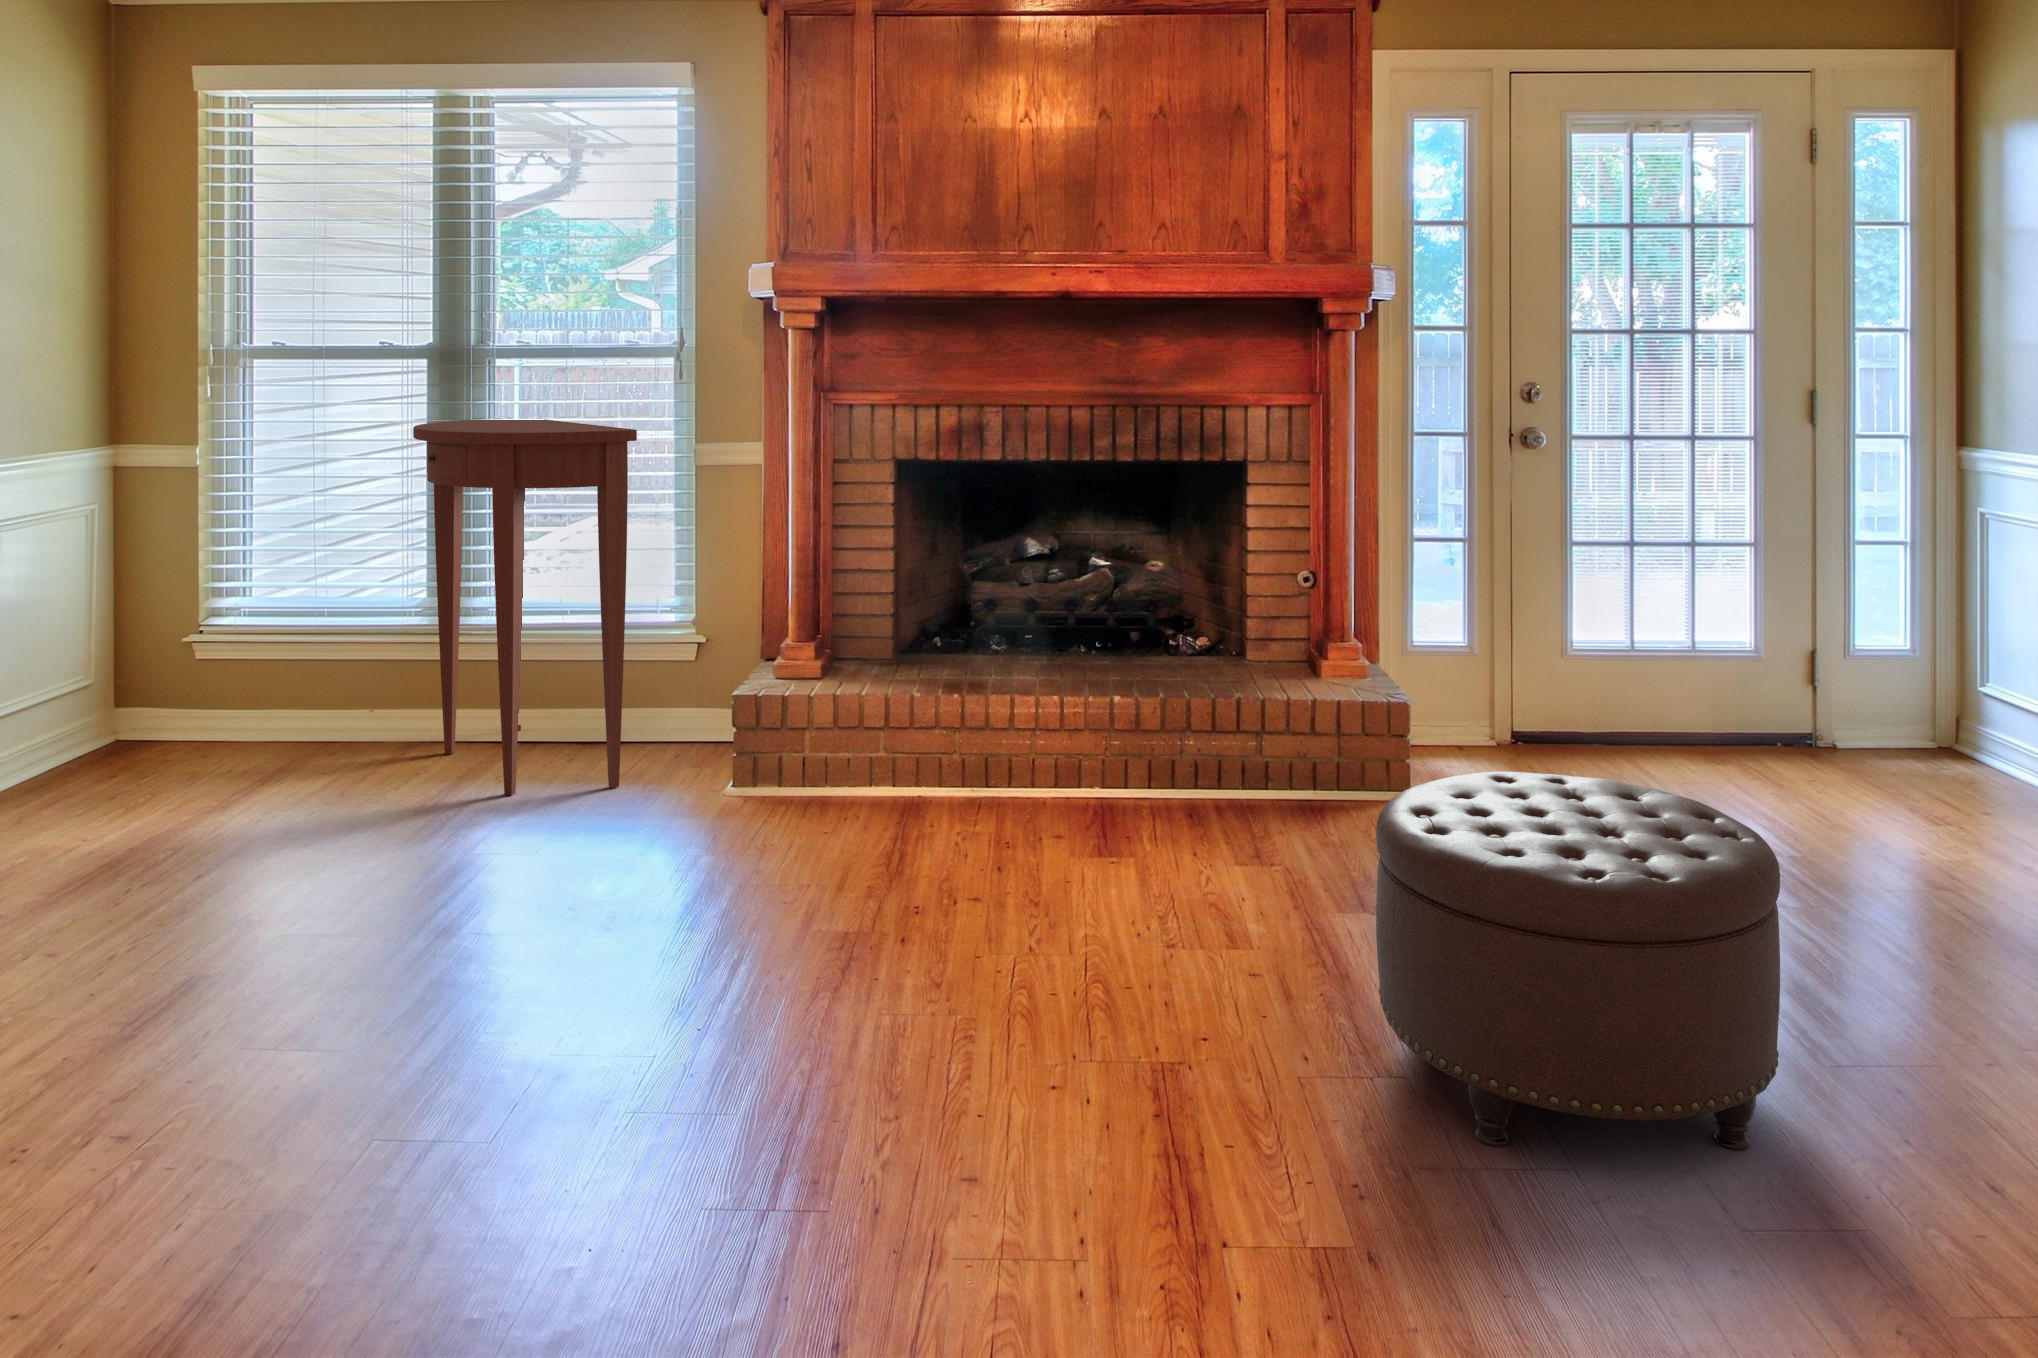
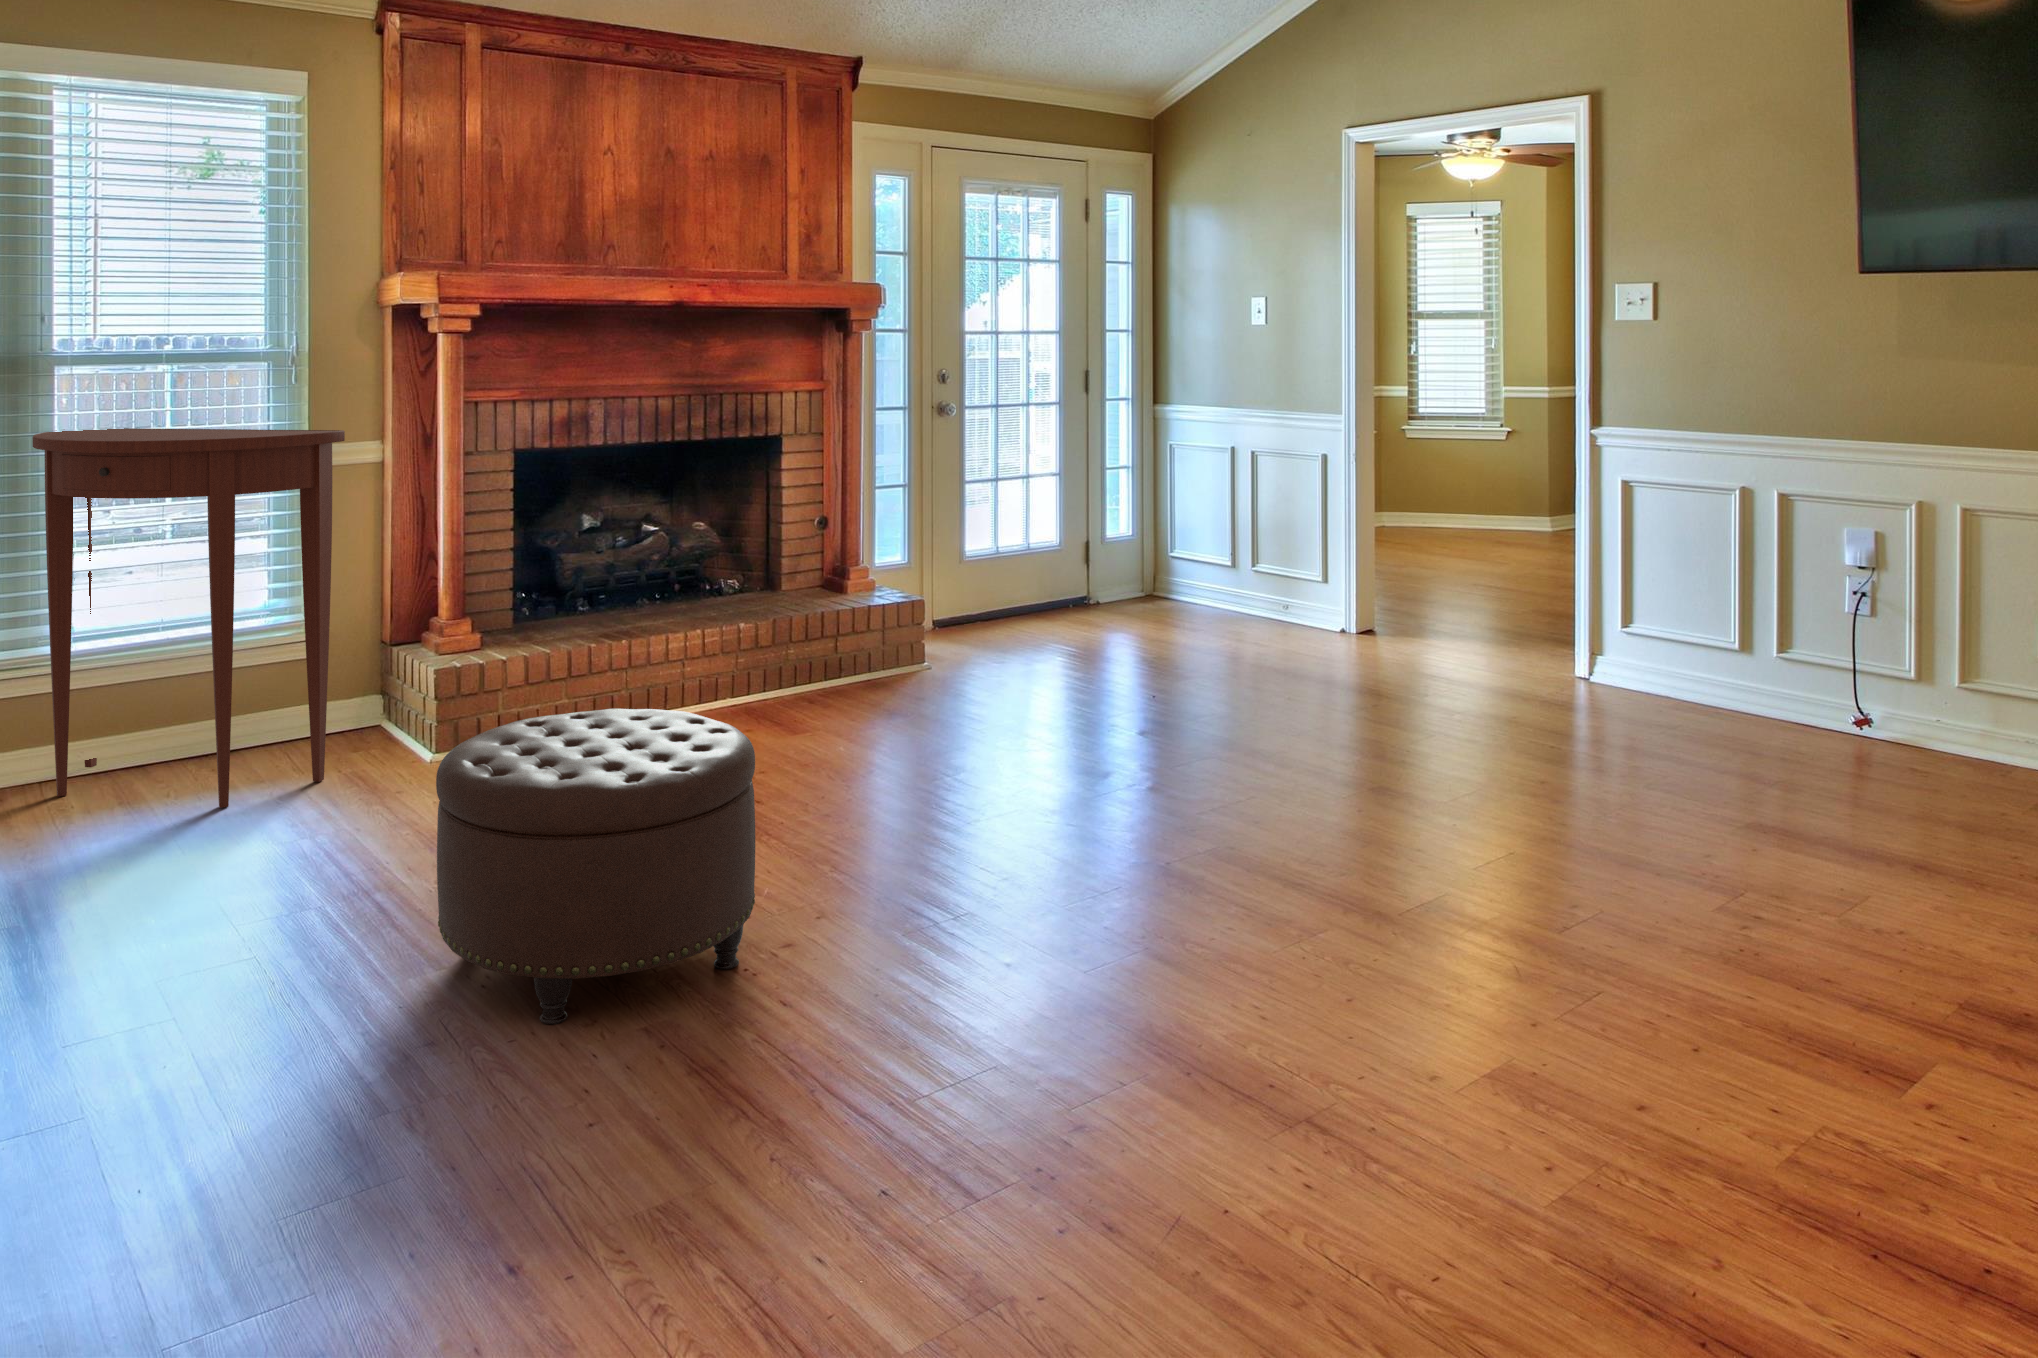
ottoman: present [1376,772,1780,1150] -> present [436,709,755,1024]

